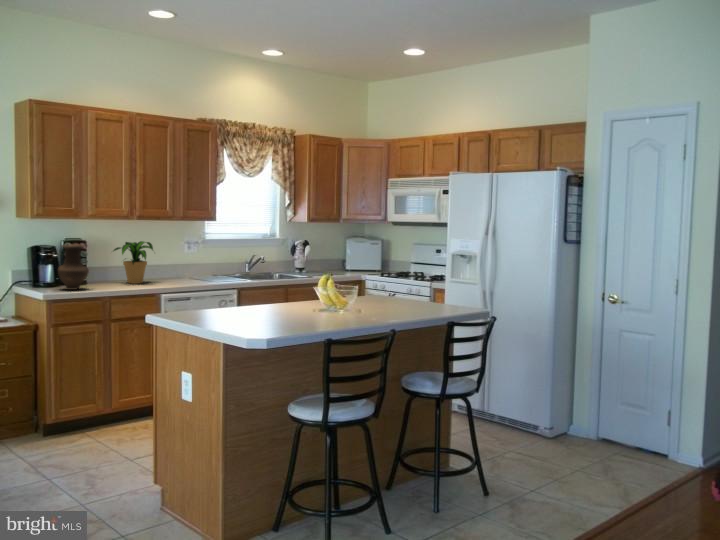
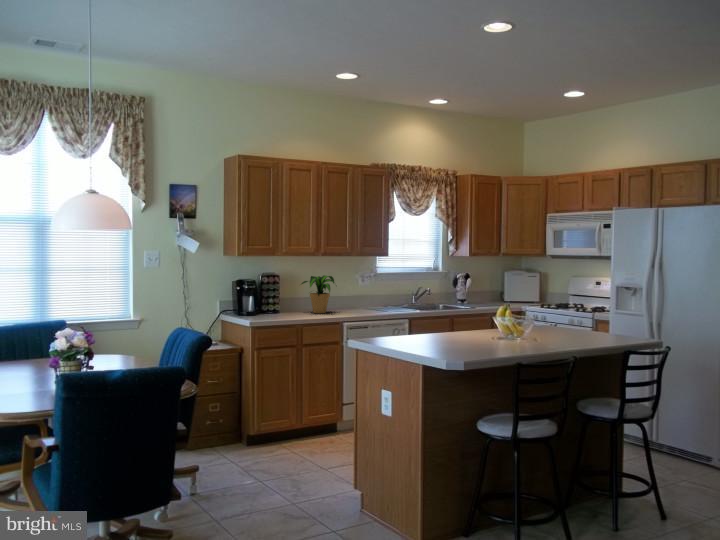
vase: present [58,245,89,290] -> none [259,279,284,318]

